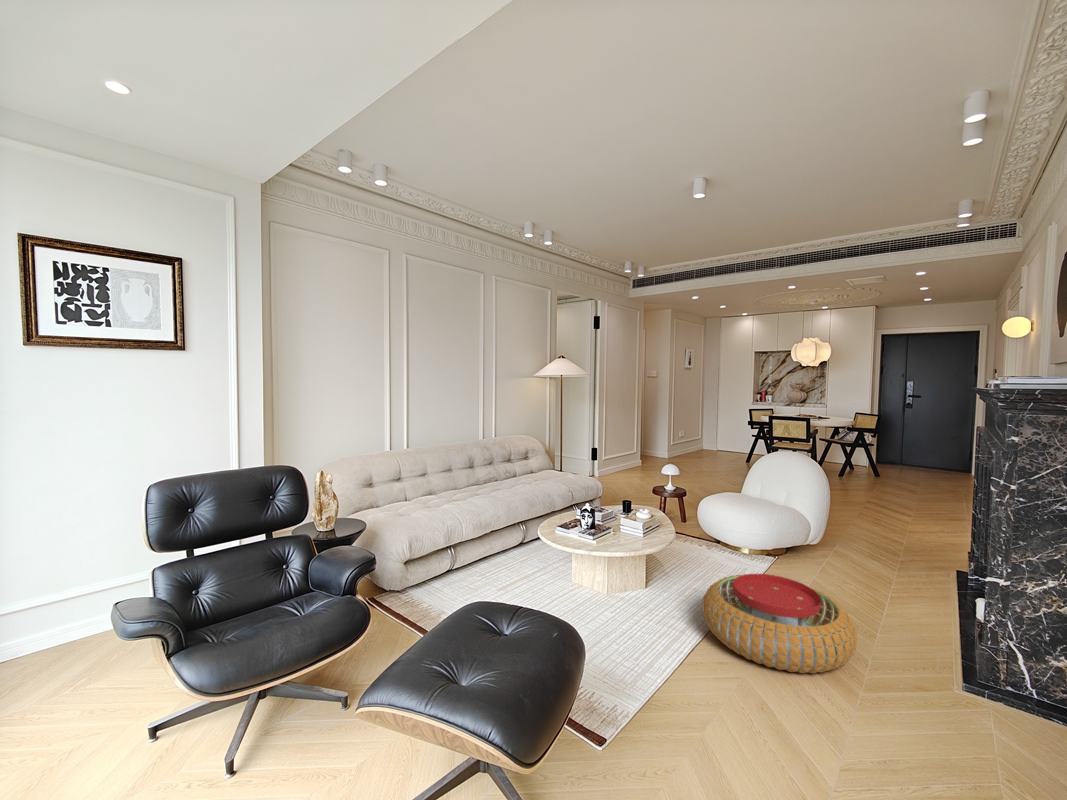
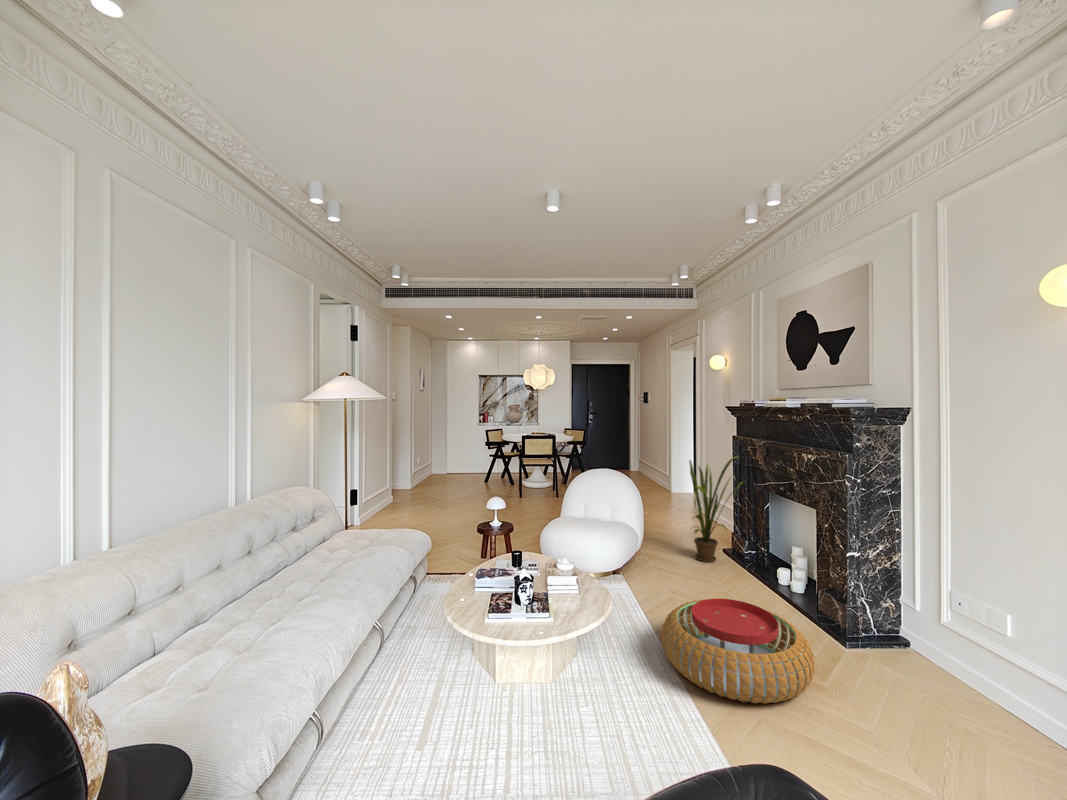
house plant: none [874,448,974,576] -> present [689,456,741,562]

